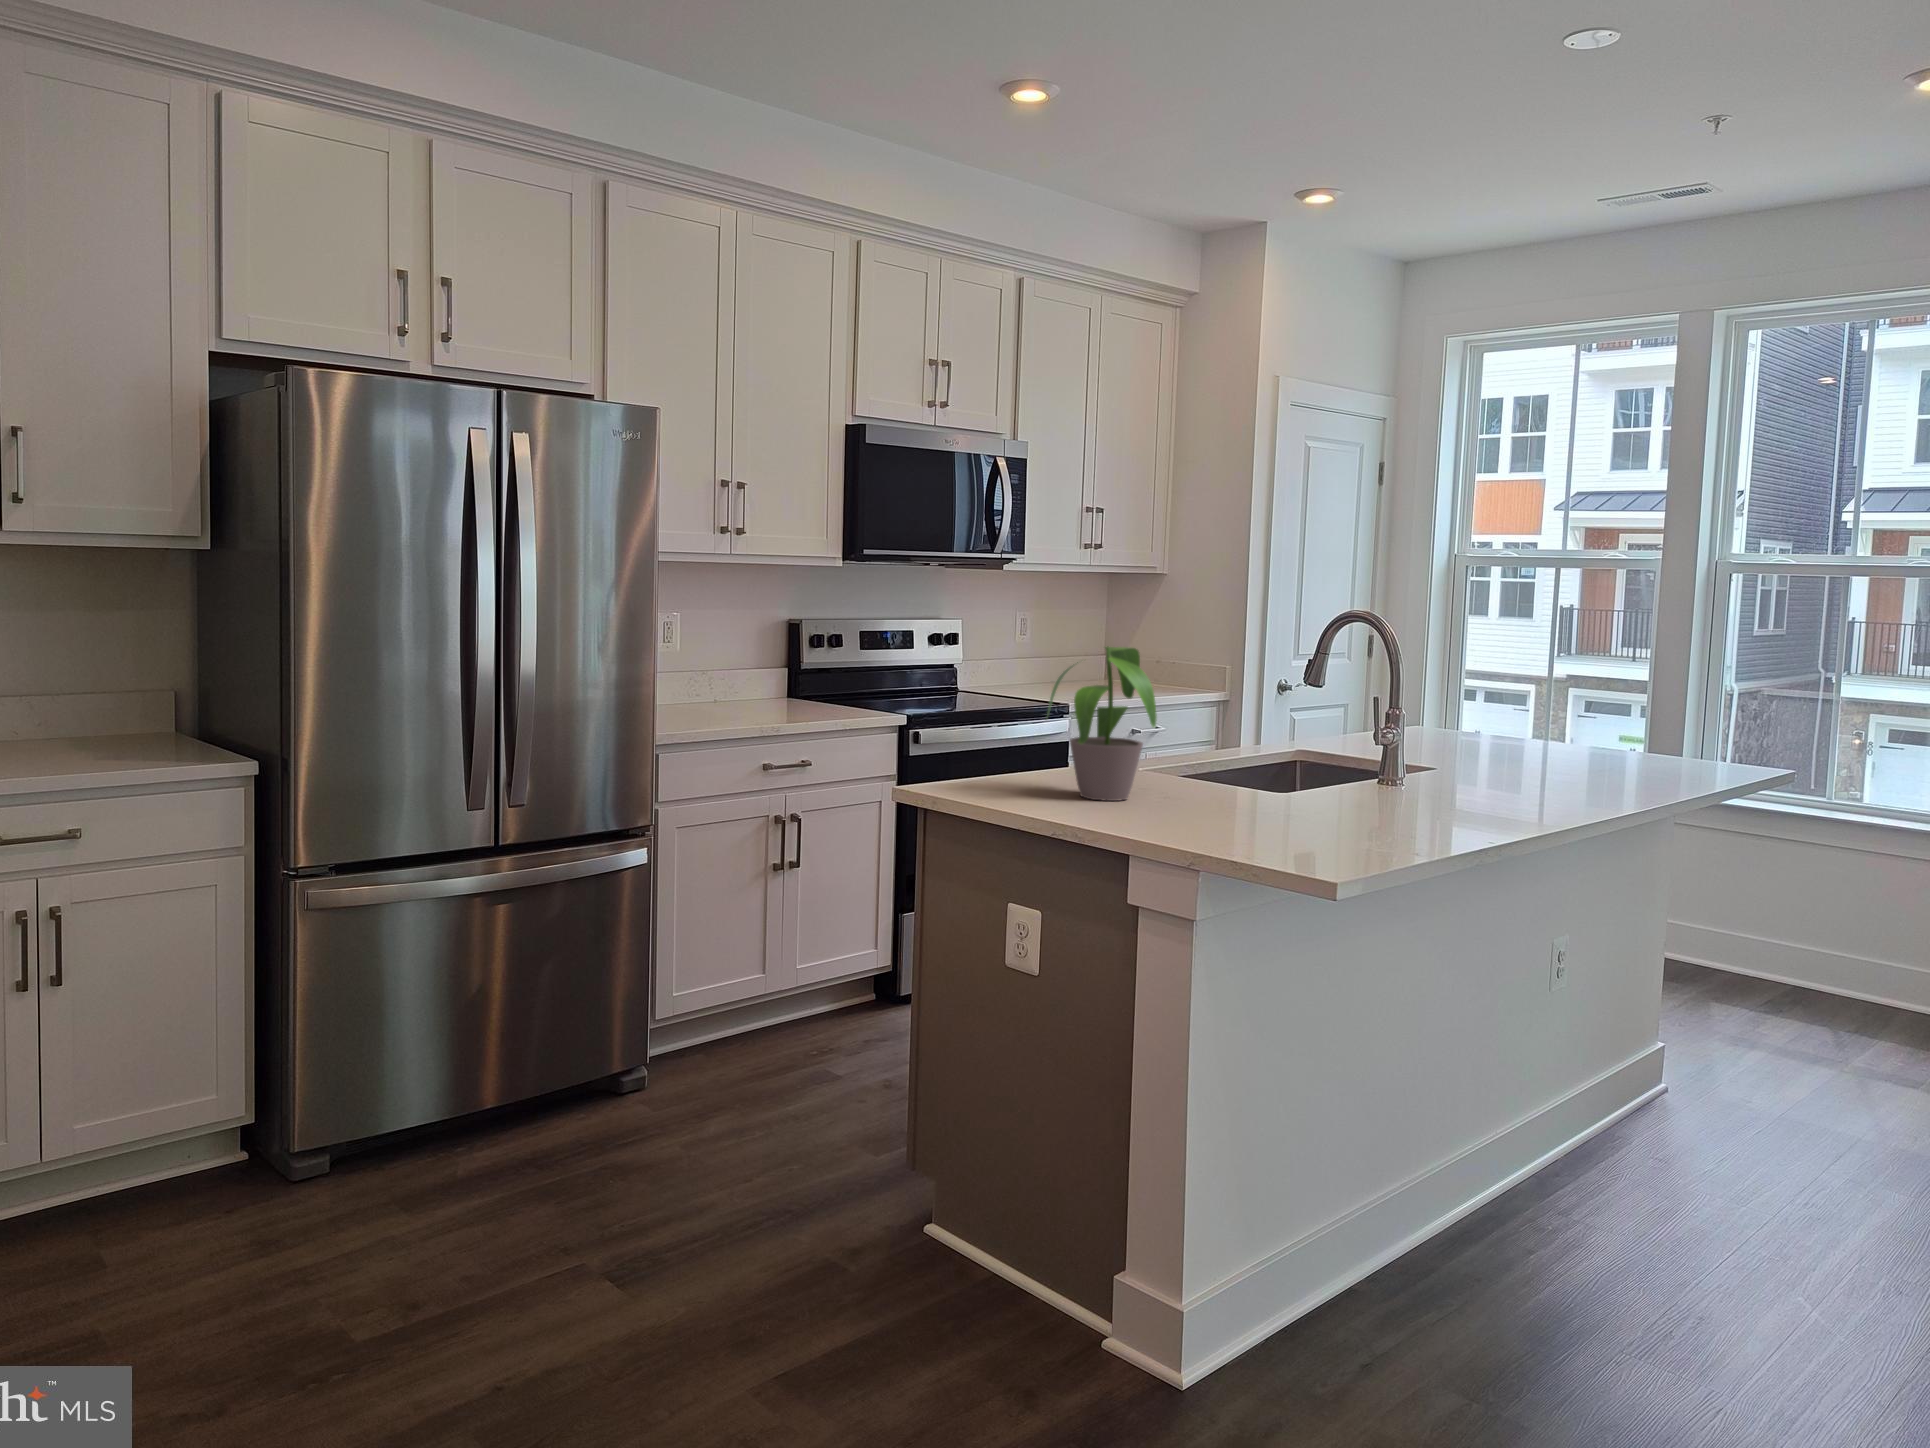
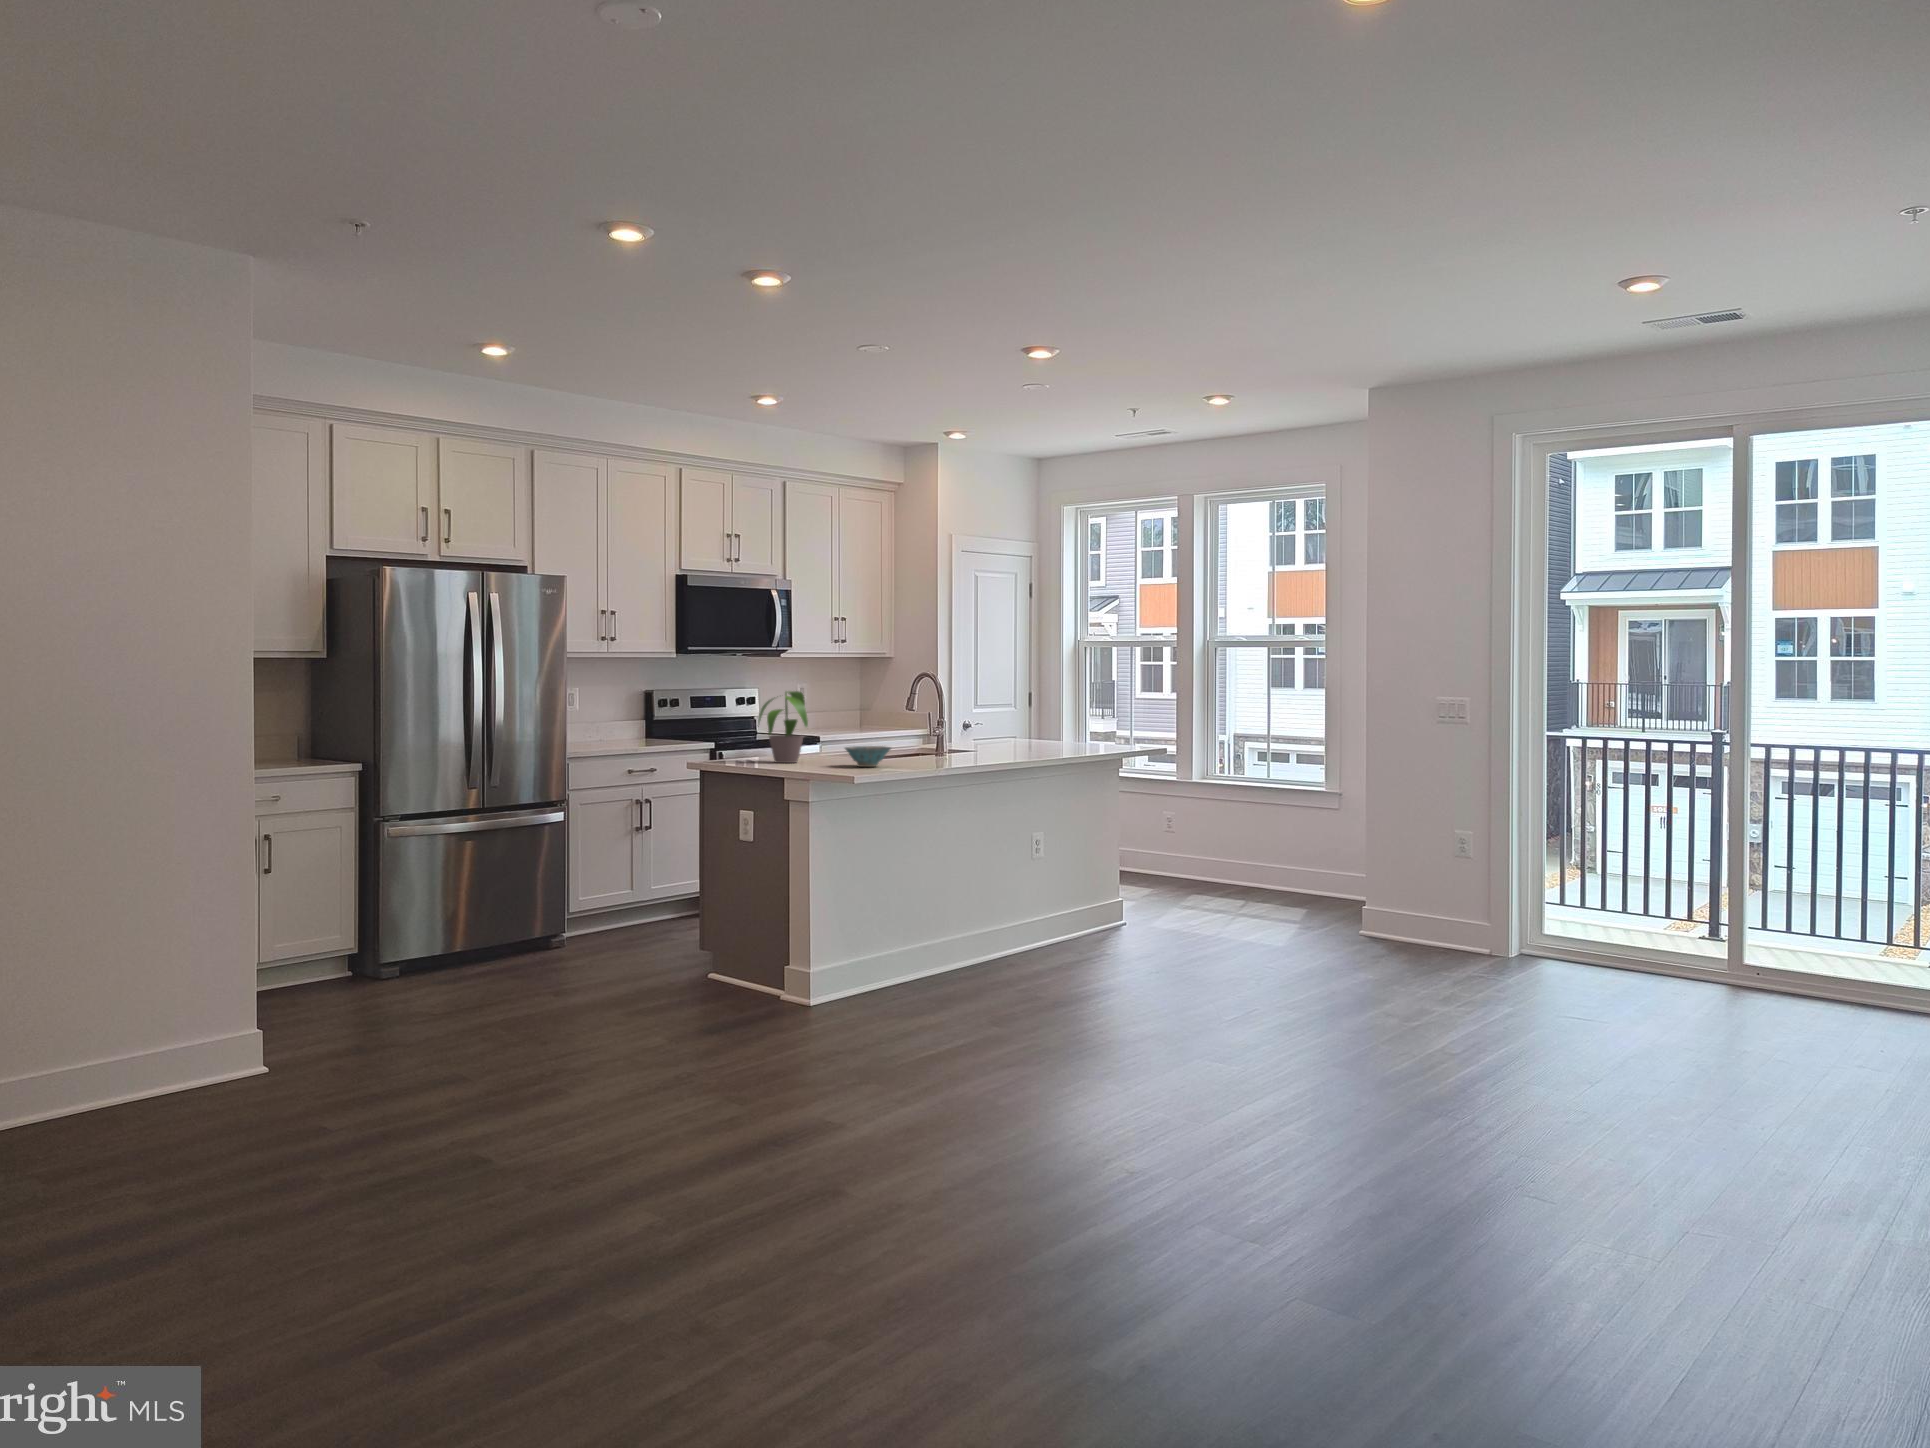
ceramic bowl: none [1251,774,1361,827] -> present [845,746,891,767]

